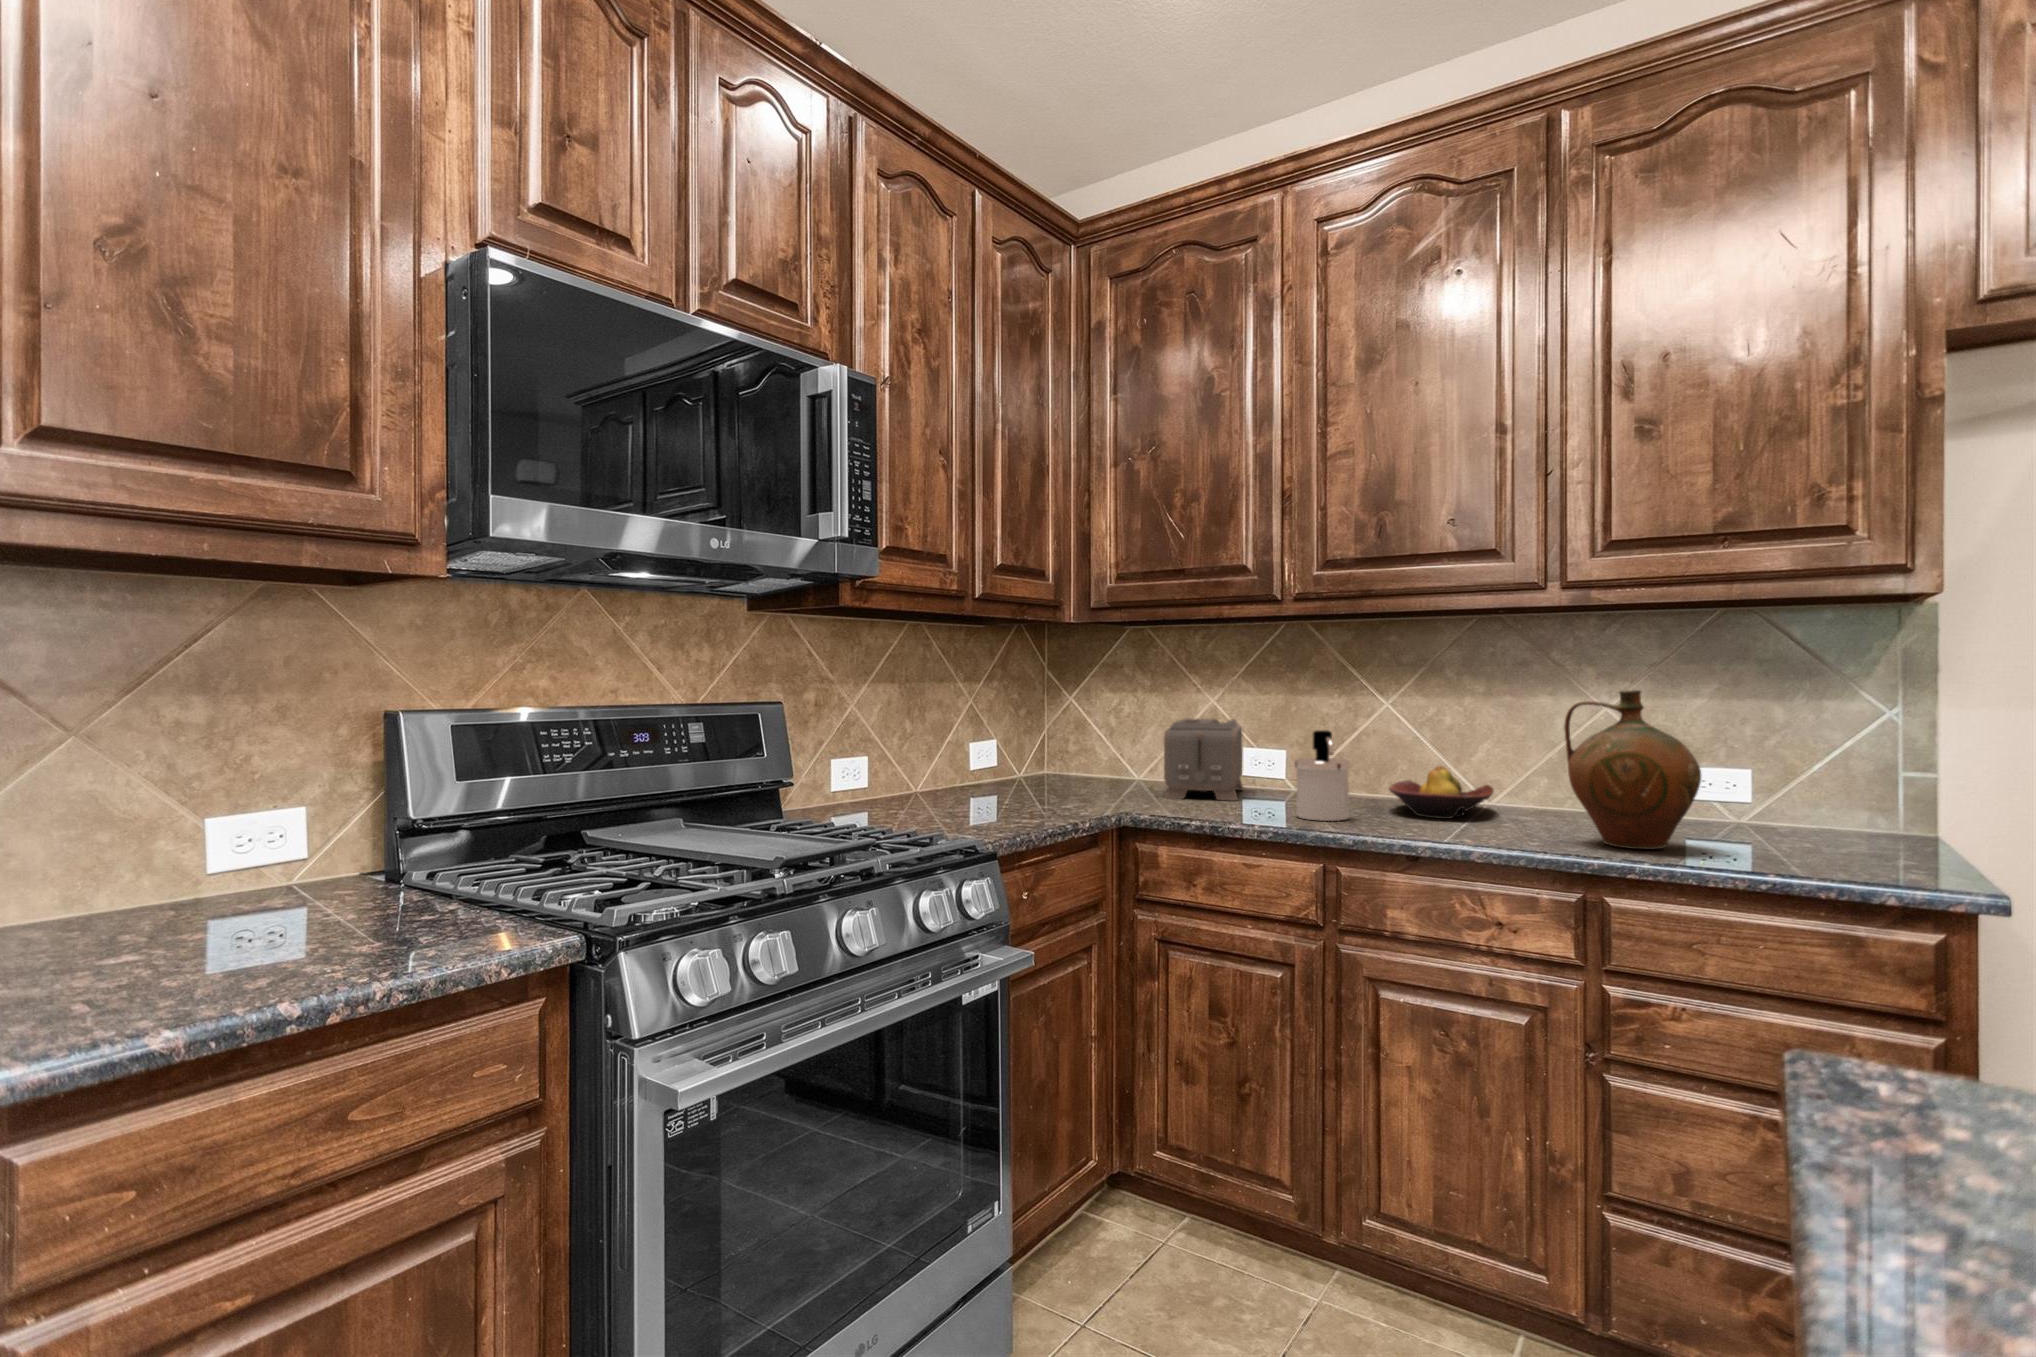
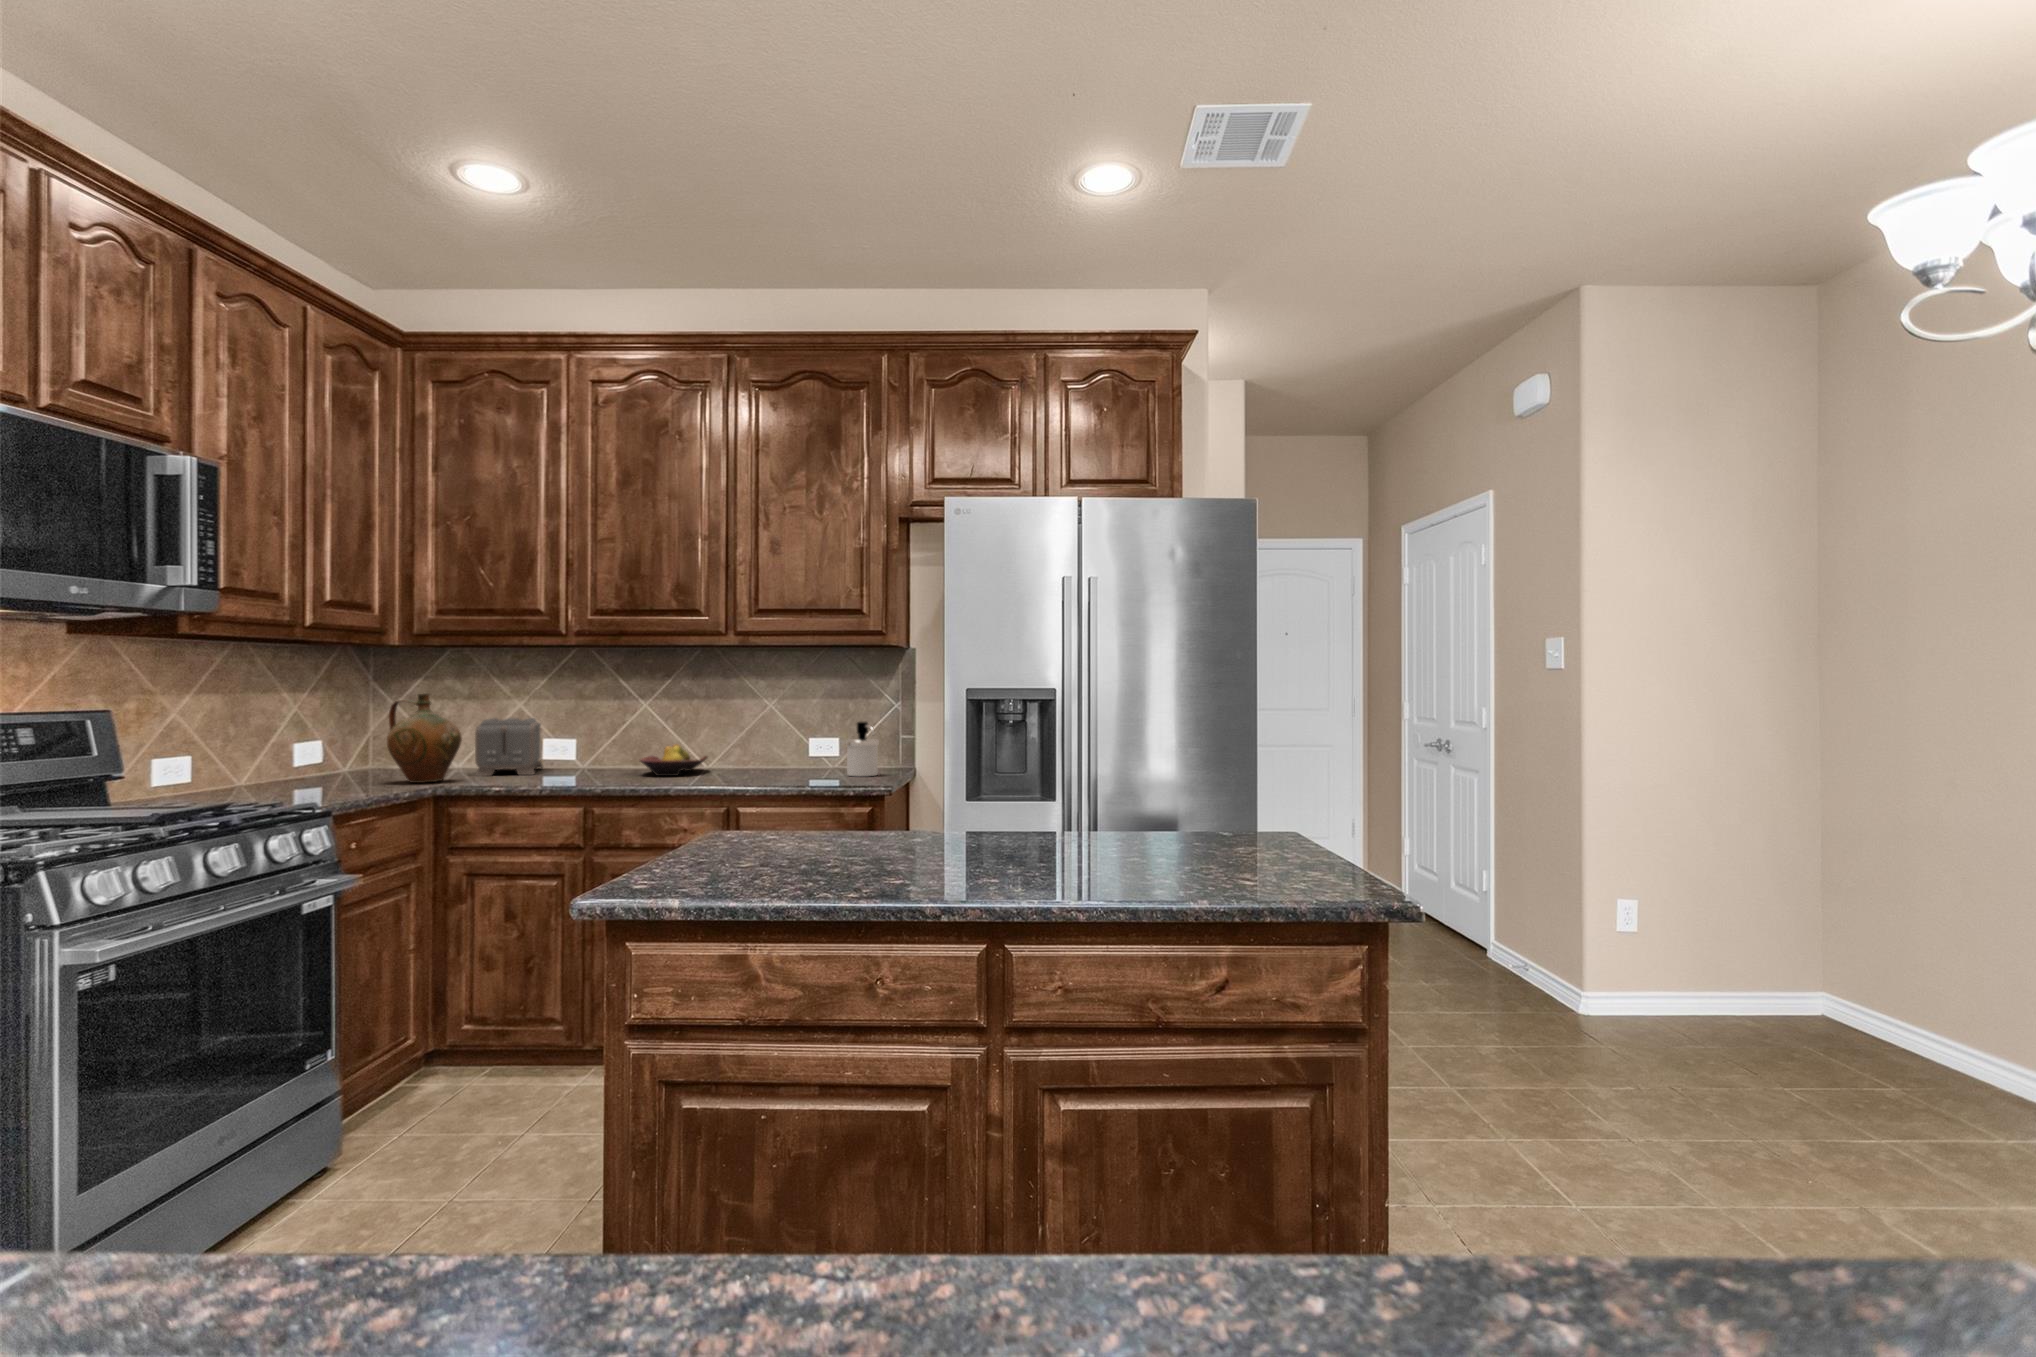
ceramic jug: present [1564,690,1701,849] -> present [387,693,462,783]
soap dispenser: present [1295,730,1350,821] -> present [846,722,879,776]

